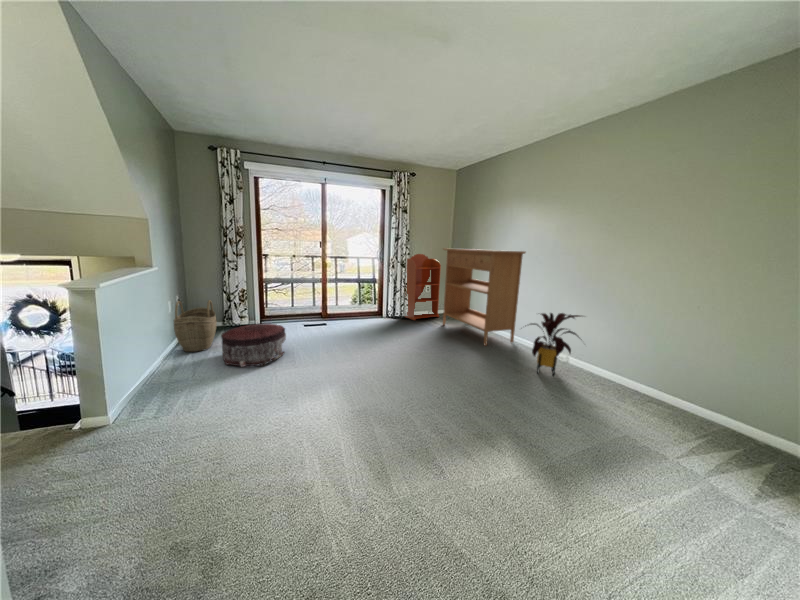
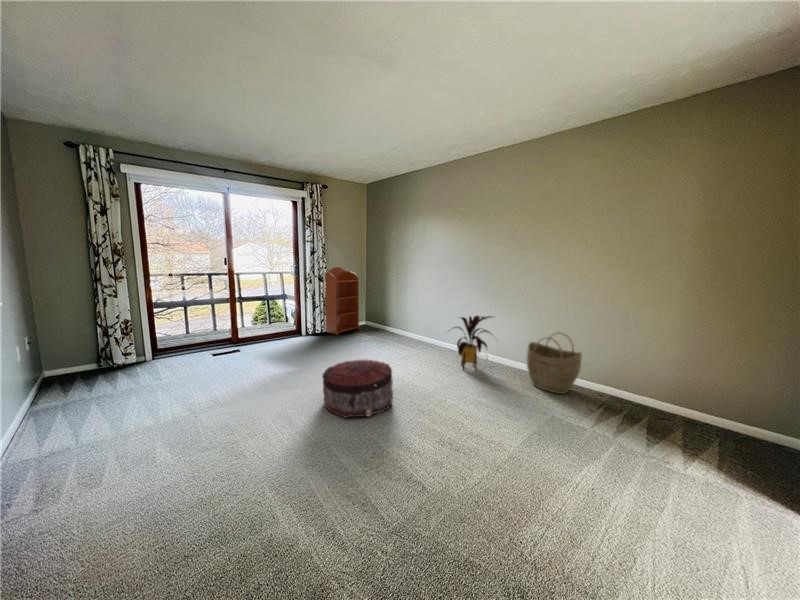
console table: present [443,248,526,346] -> none [361,261,440,351]
woven basket: present [174,300,216,352] -> present [527,334,582,394]
pouf: present [221,324,286,367] -> present [322,360,393,418]

